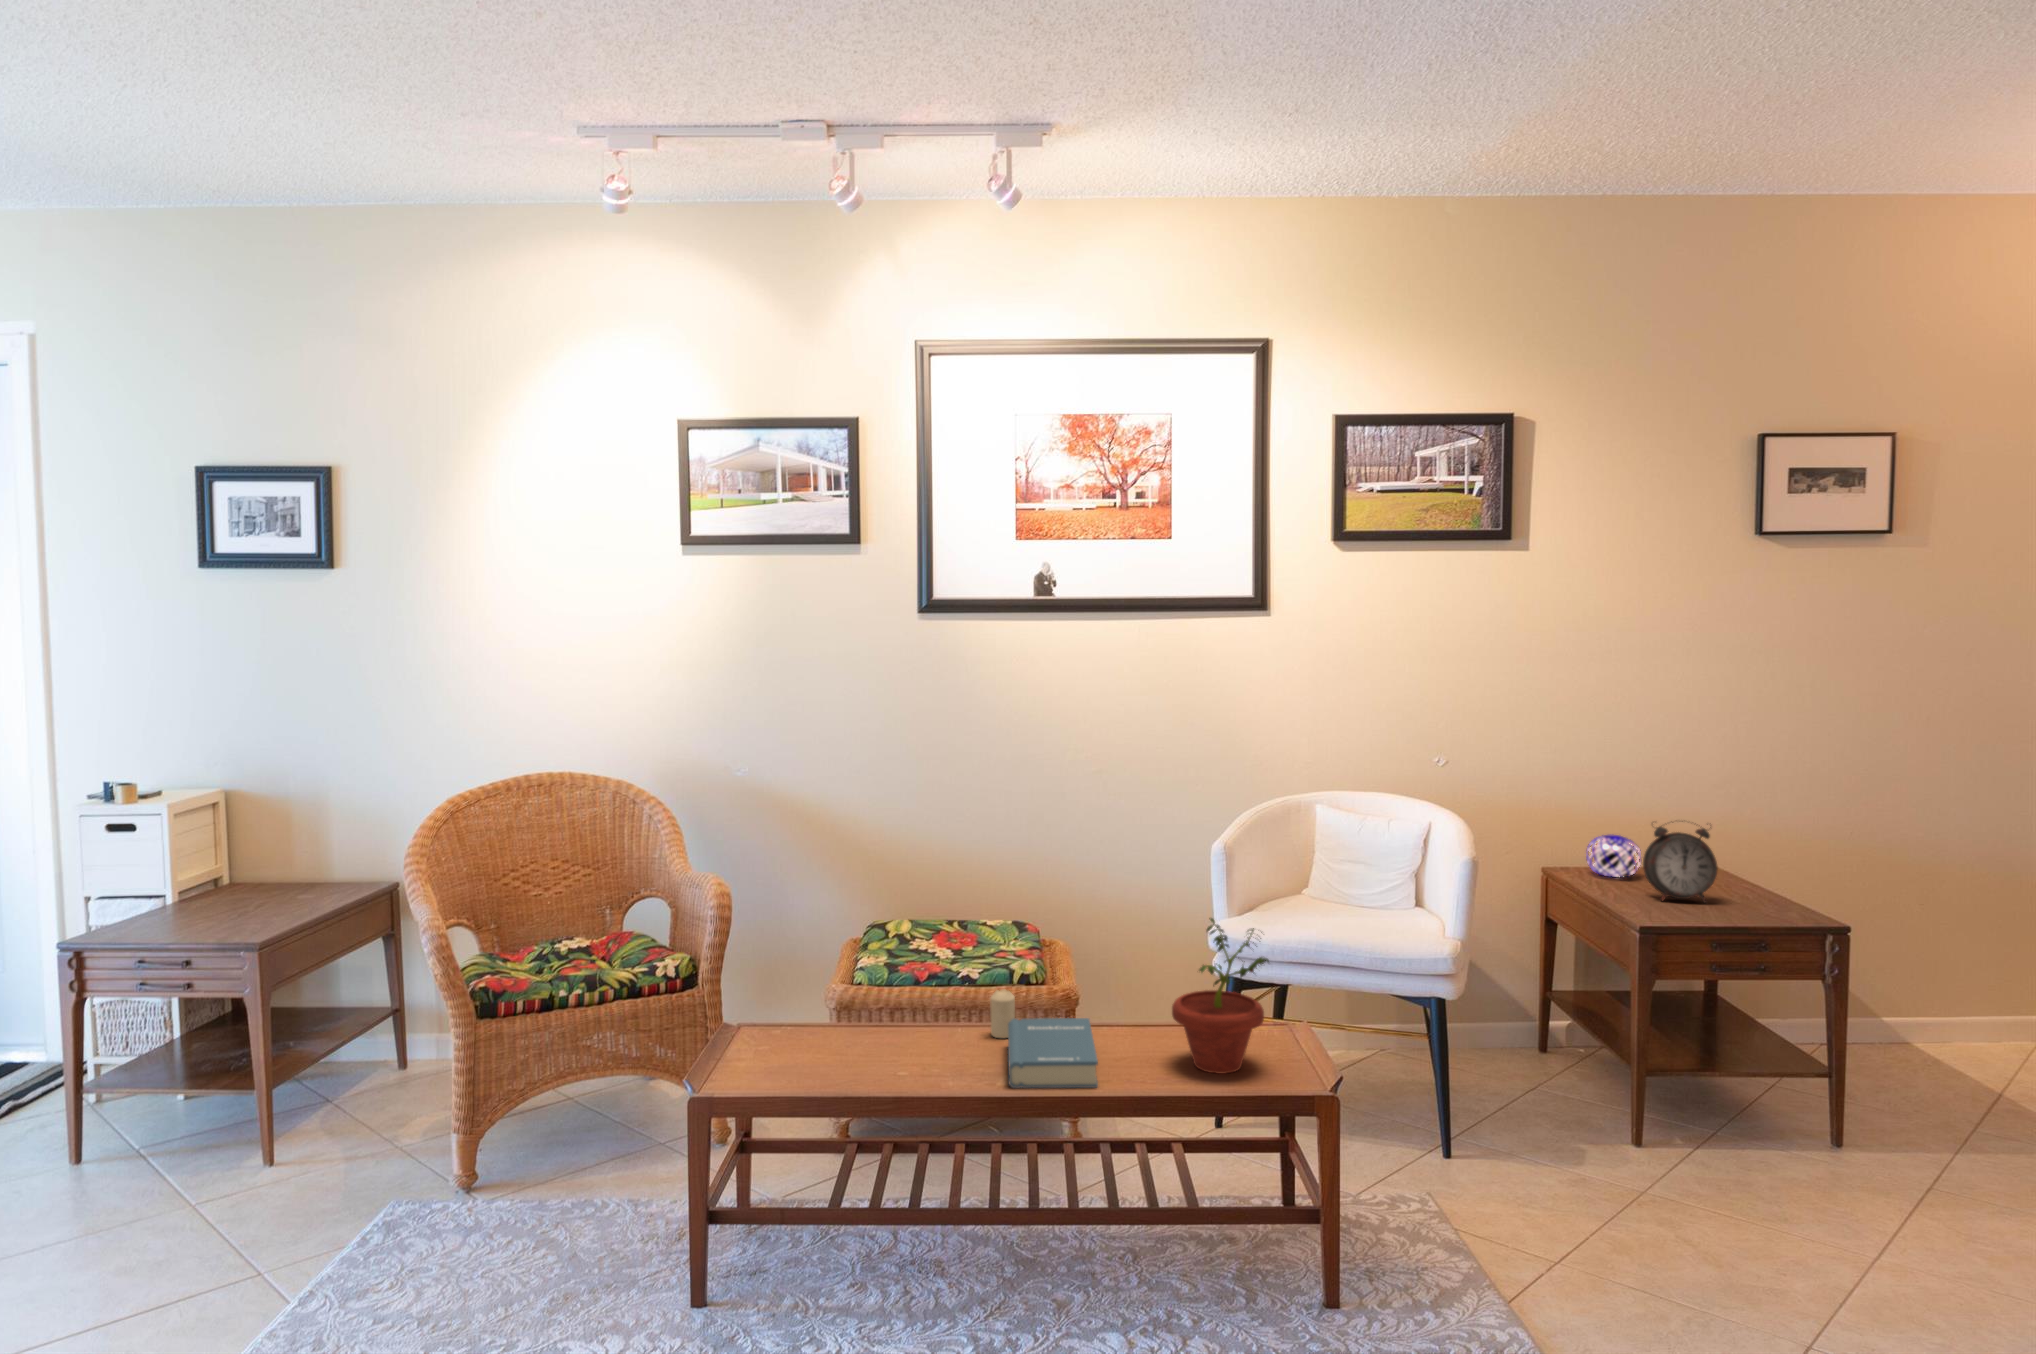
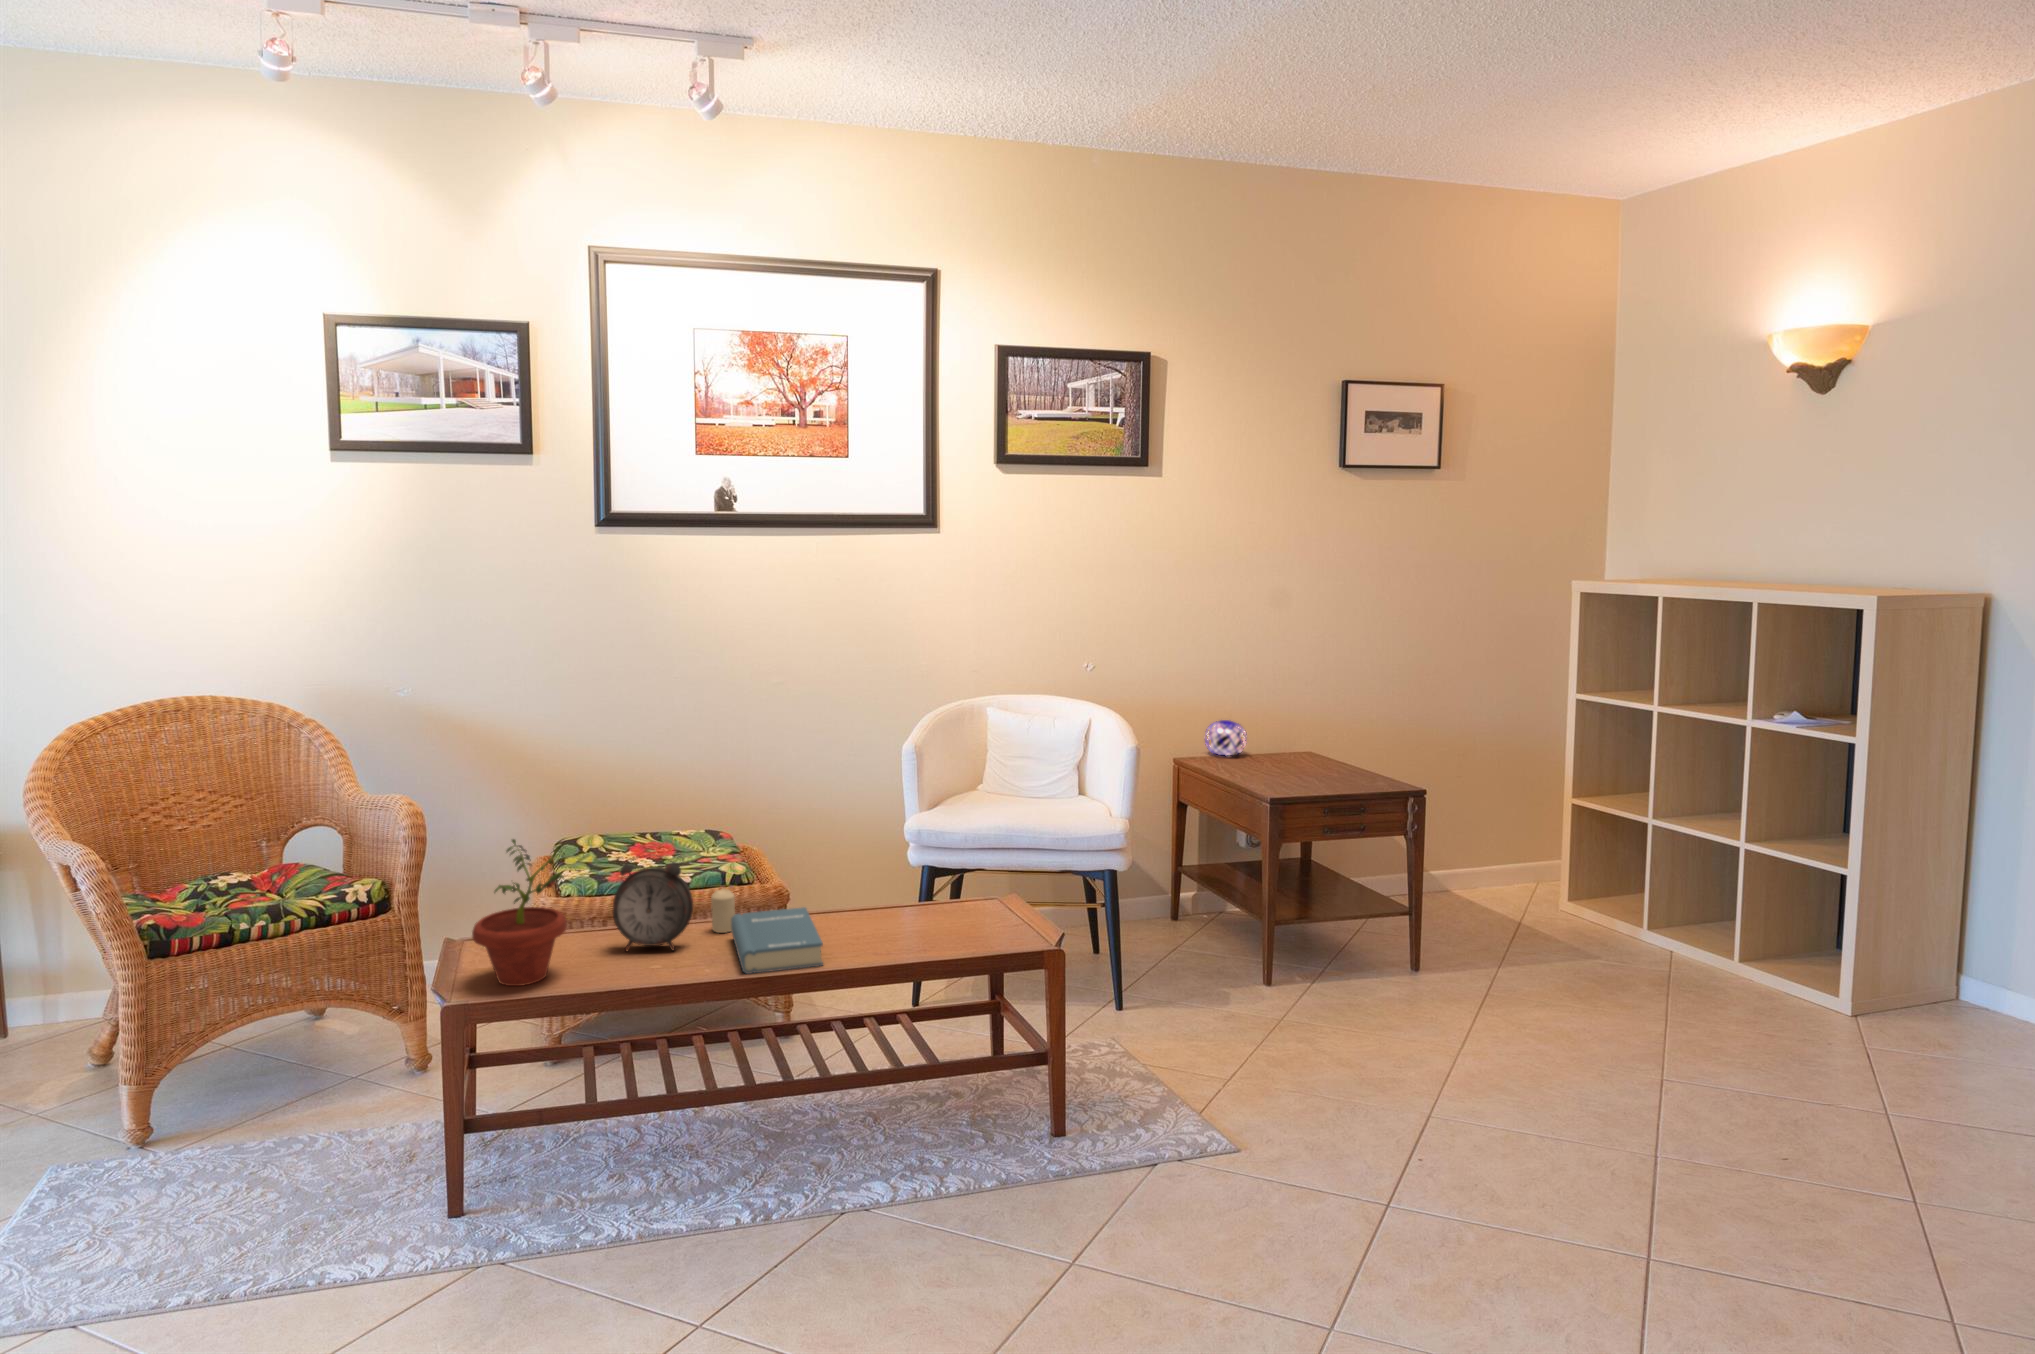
alarm clock: present [1643,821,1718,903] -> present [613,856,693,951]
potted plant: present [1172,918,1269,1074] -> present [472,839,567,986]

